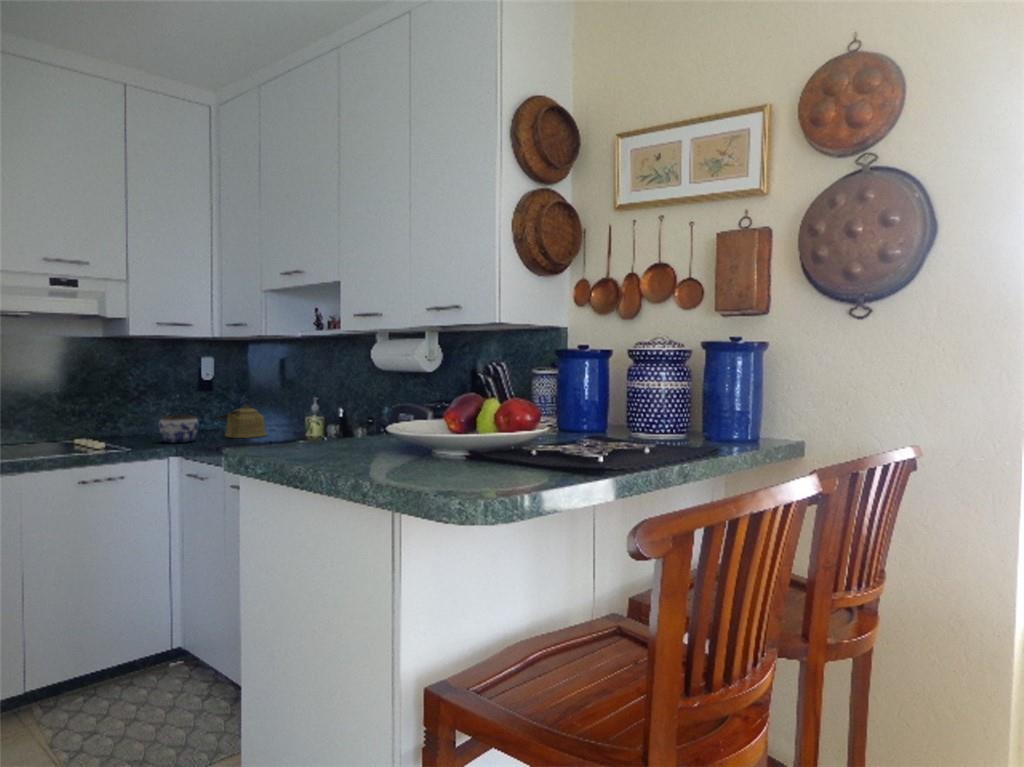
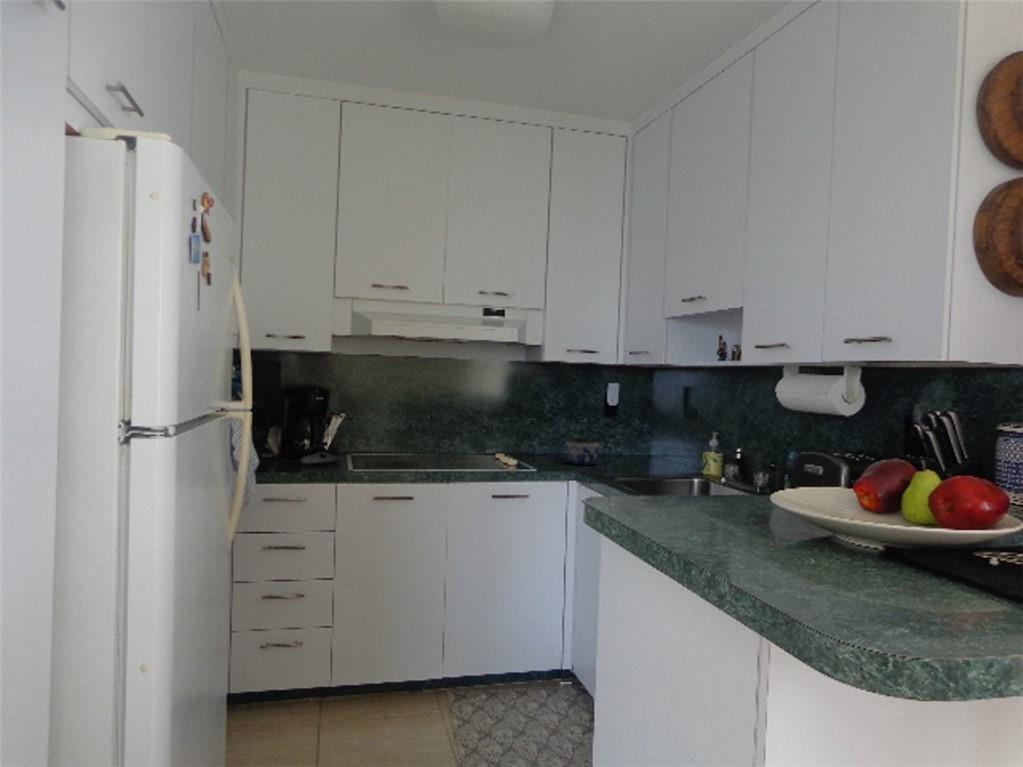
kettle: present [218,405,266,438] -> none [618,433,664,467]

